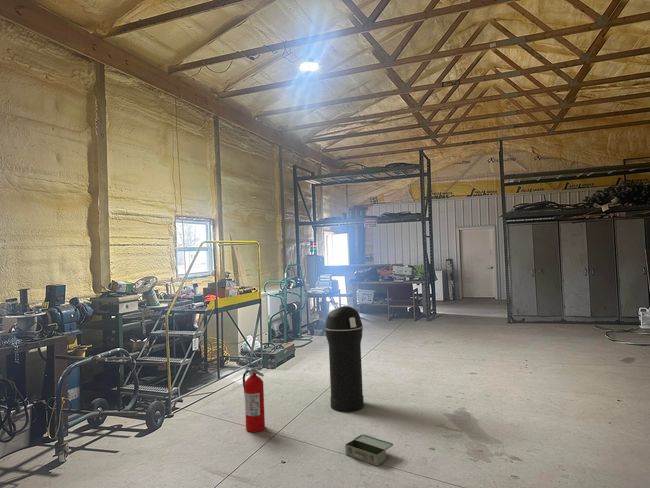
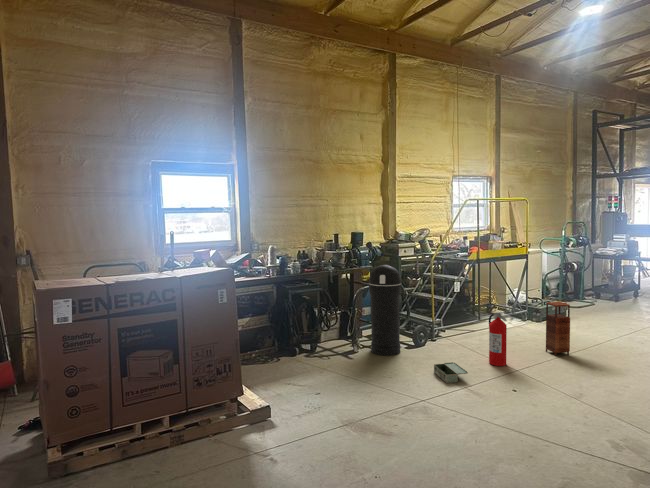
trash can: present [325,306,364,412] -> present [368,265,402,355]
storage cabinet: none [293,345,318,404] -> present [546,302,570,356]
toolbox: present [346,434,393,466] -> present [434,362,468,383]

